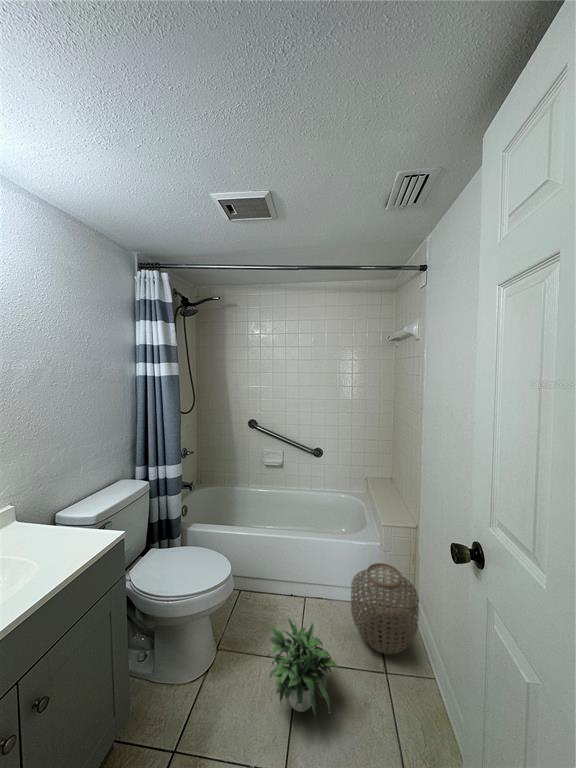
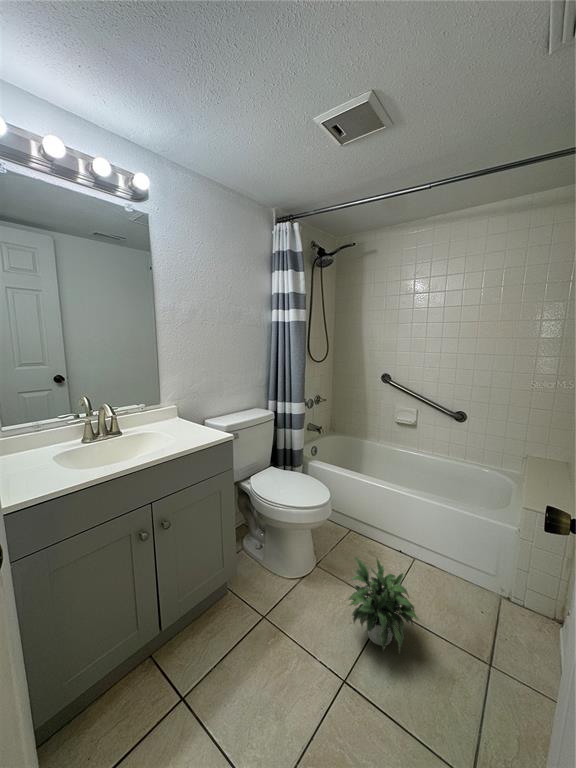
woven basket: present [351,563,419,654] -> none [460,545,557,652]

